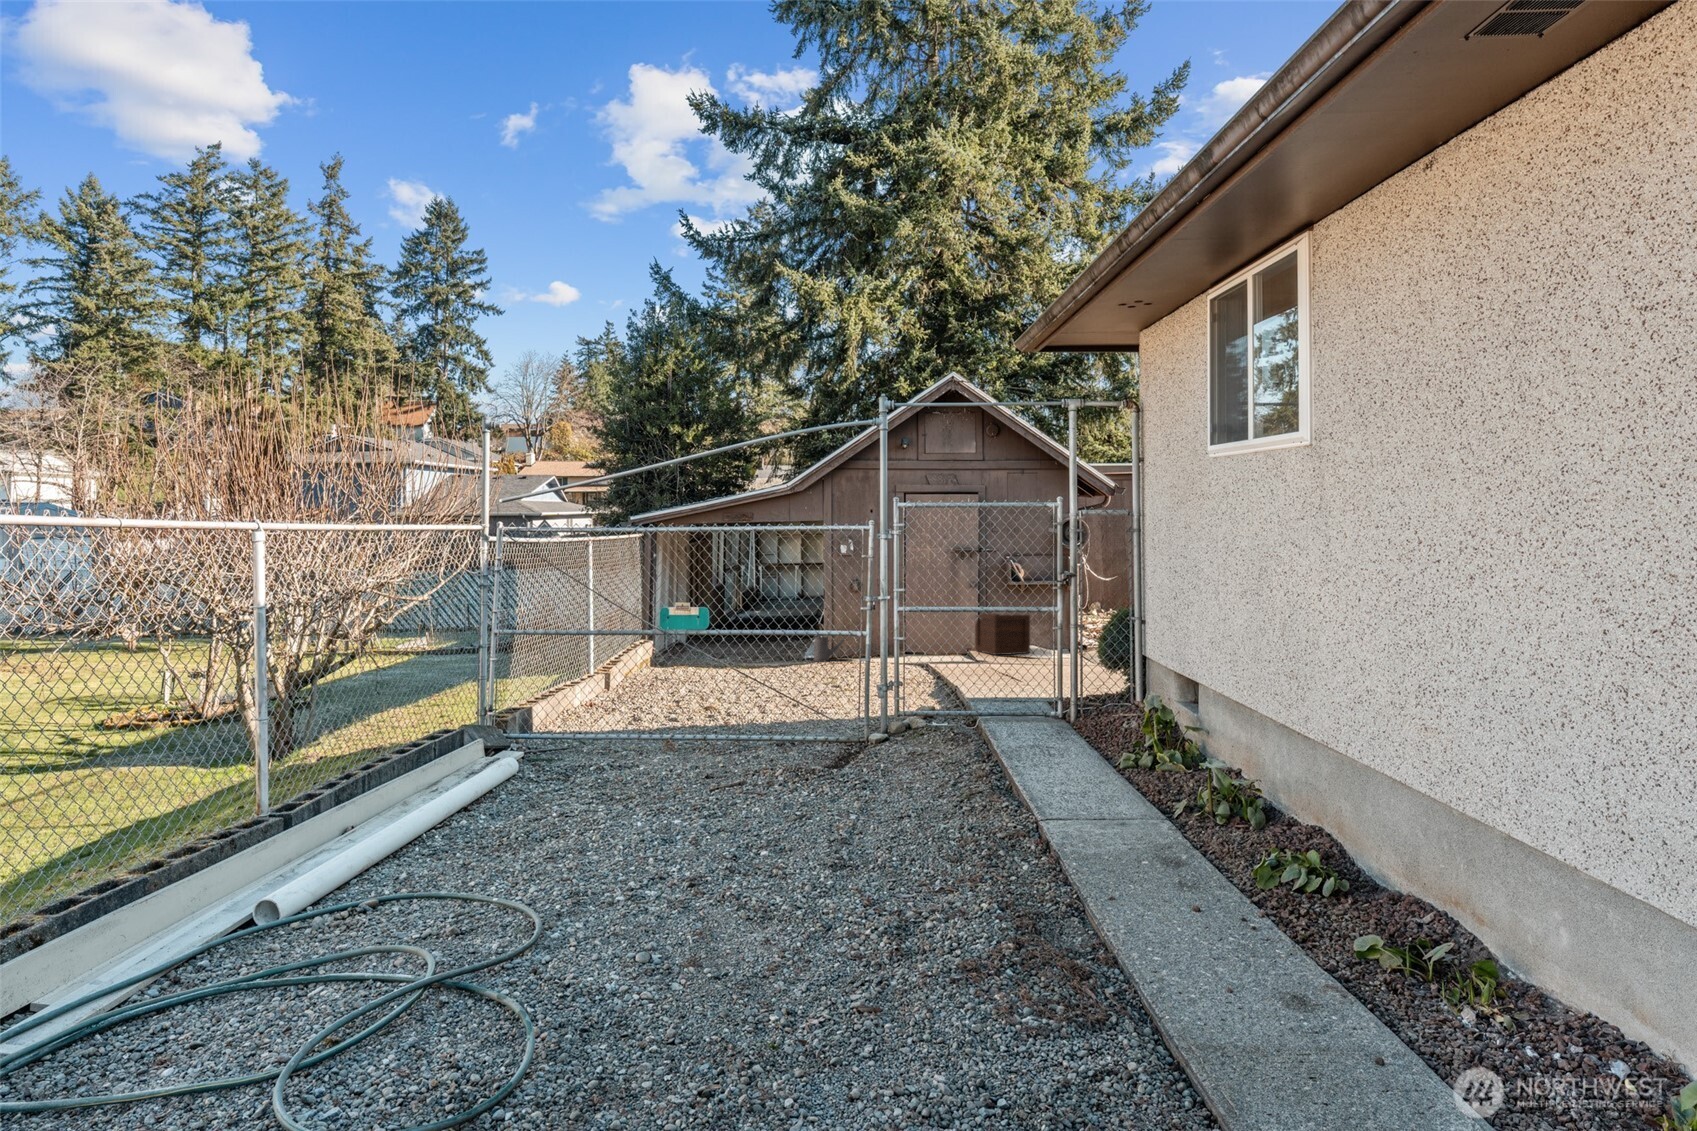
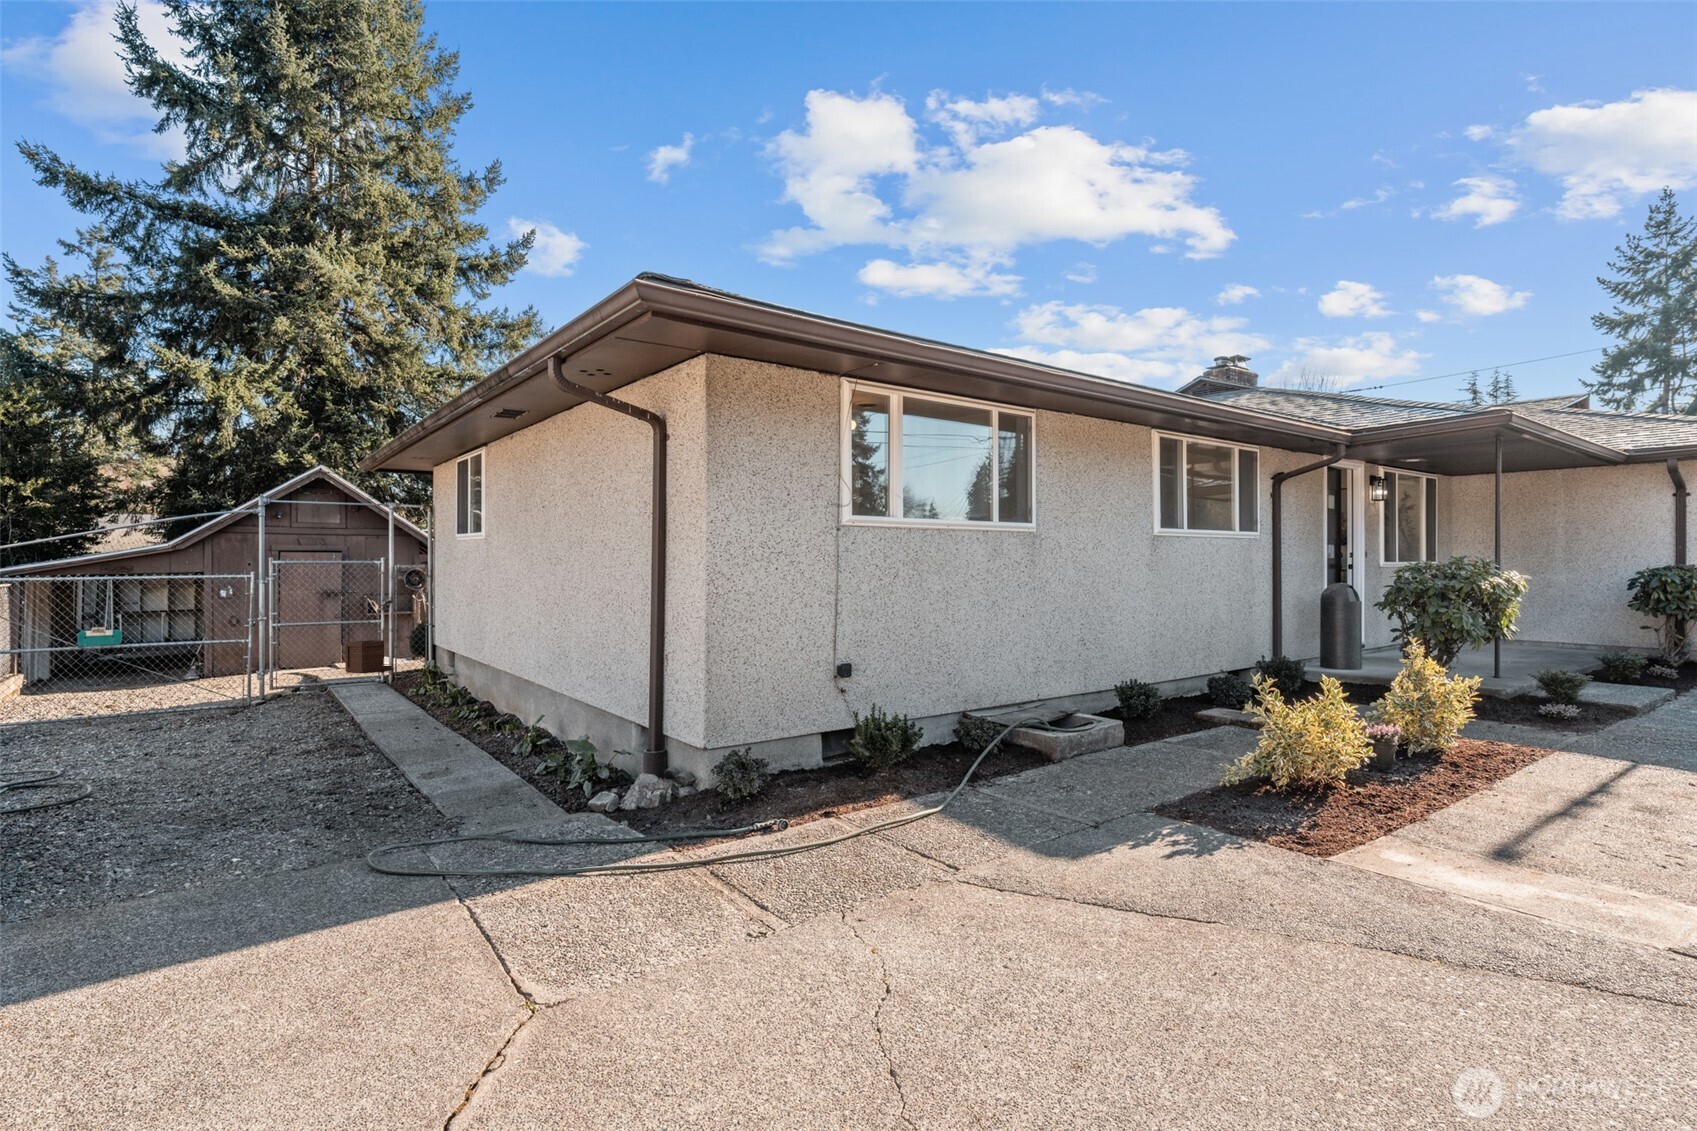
watering can: present [814,637,845,662] -> none [184,662,225,690]

